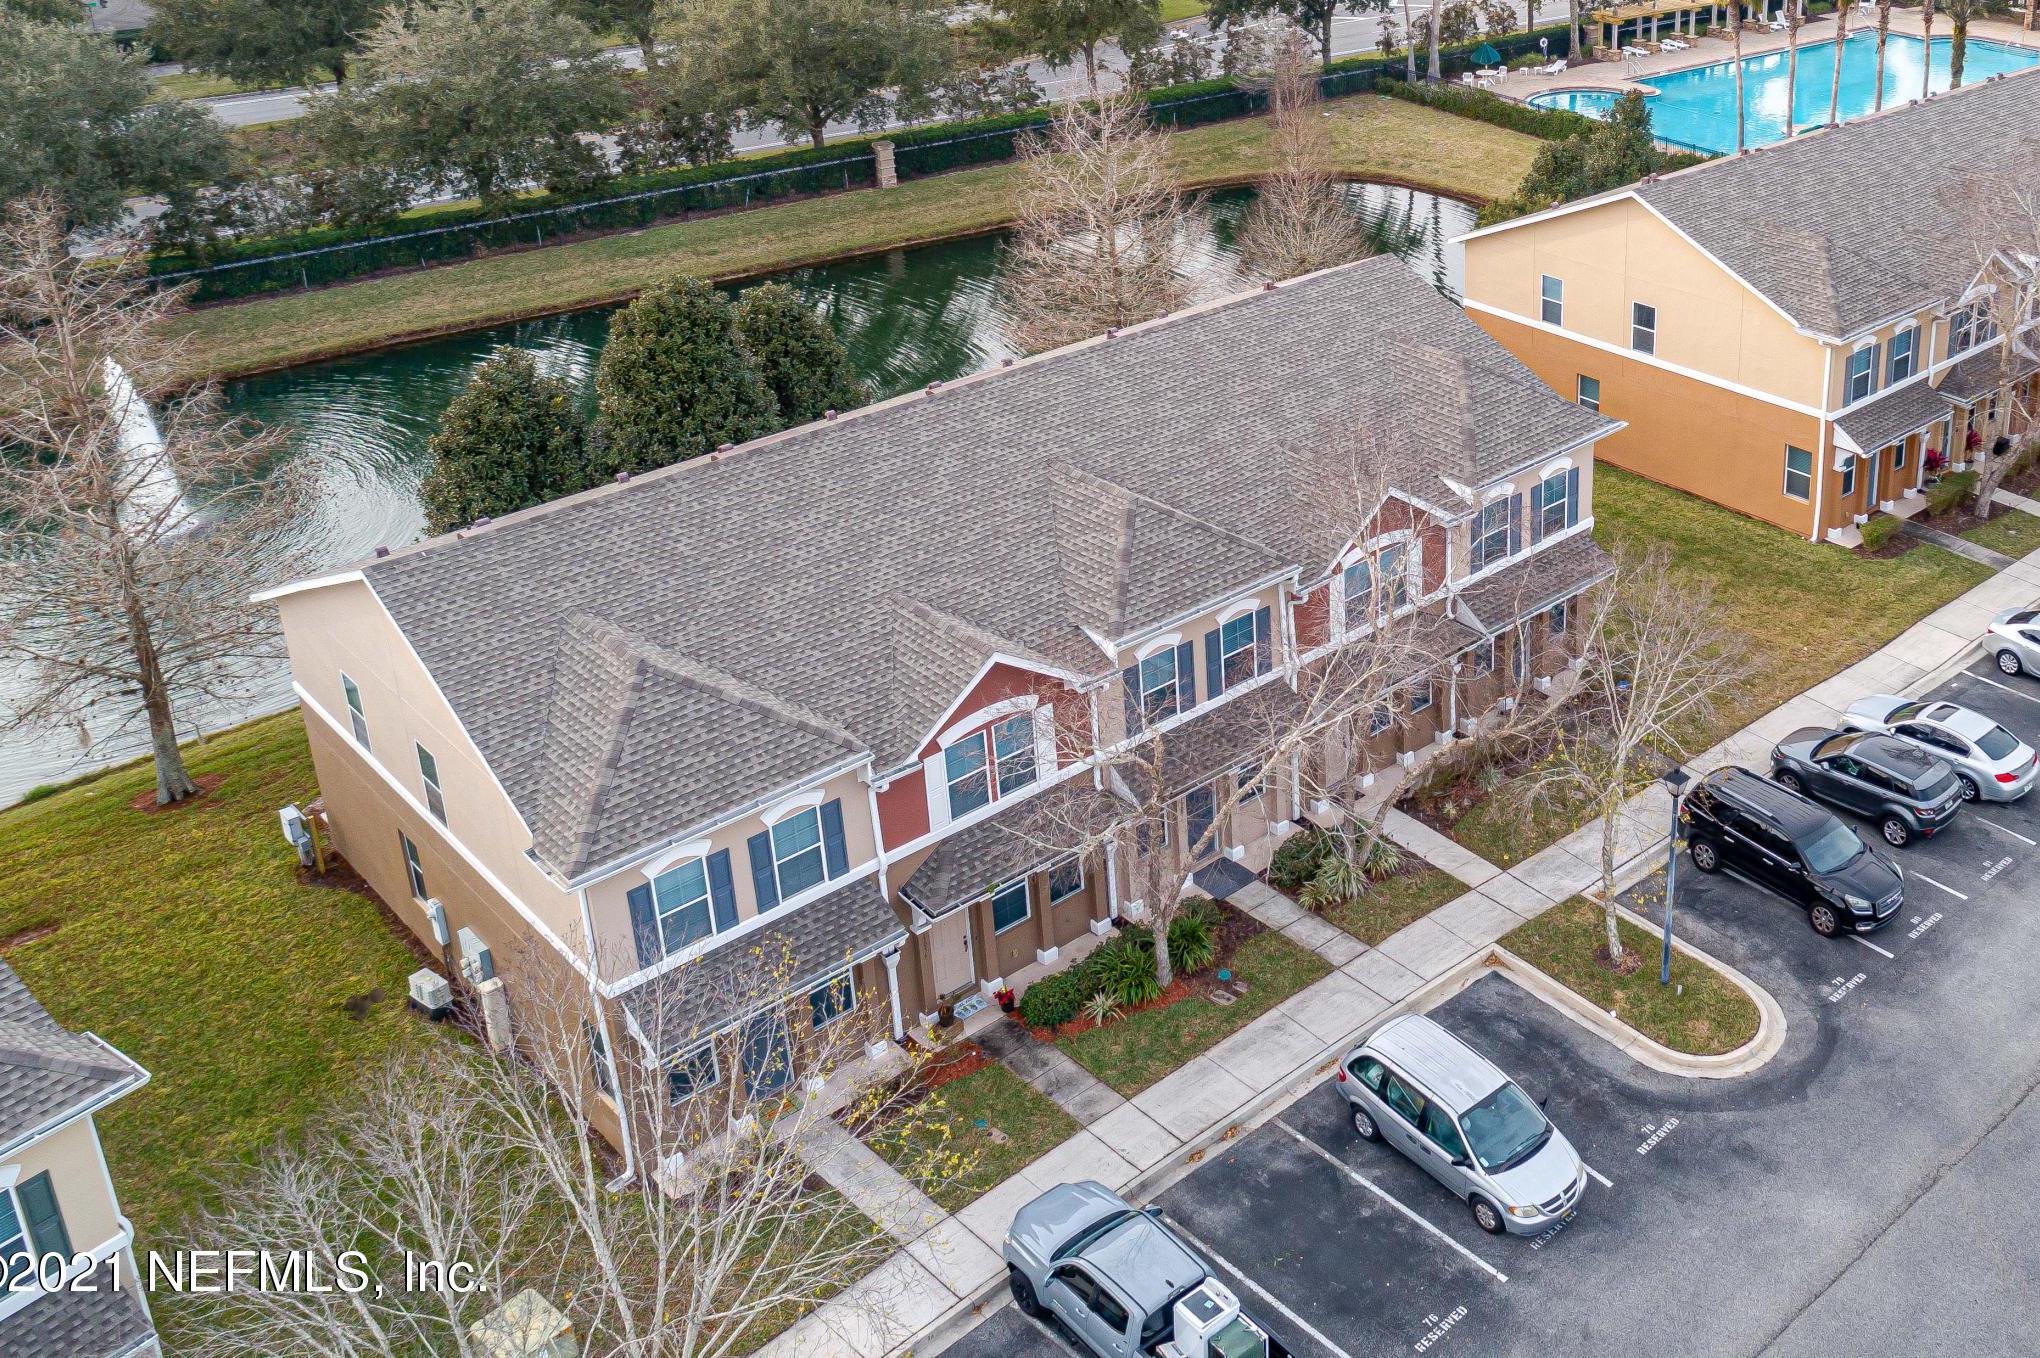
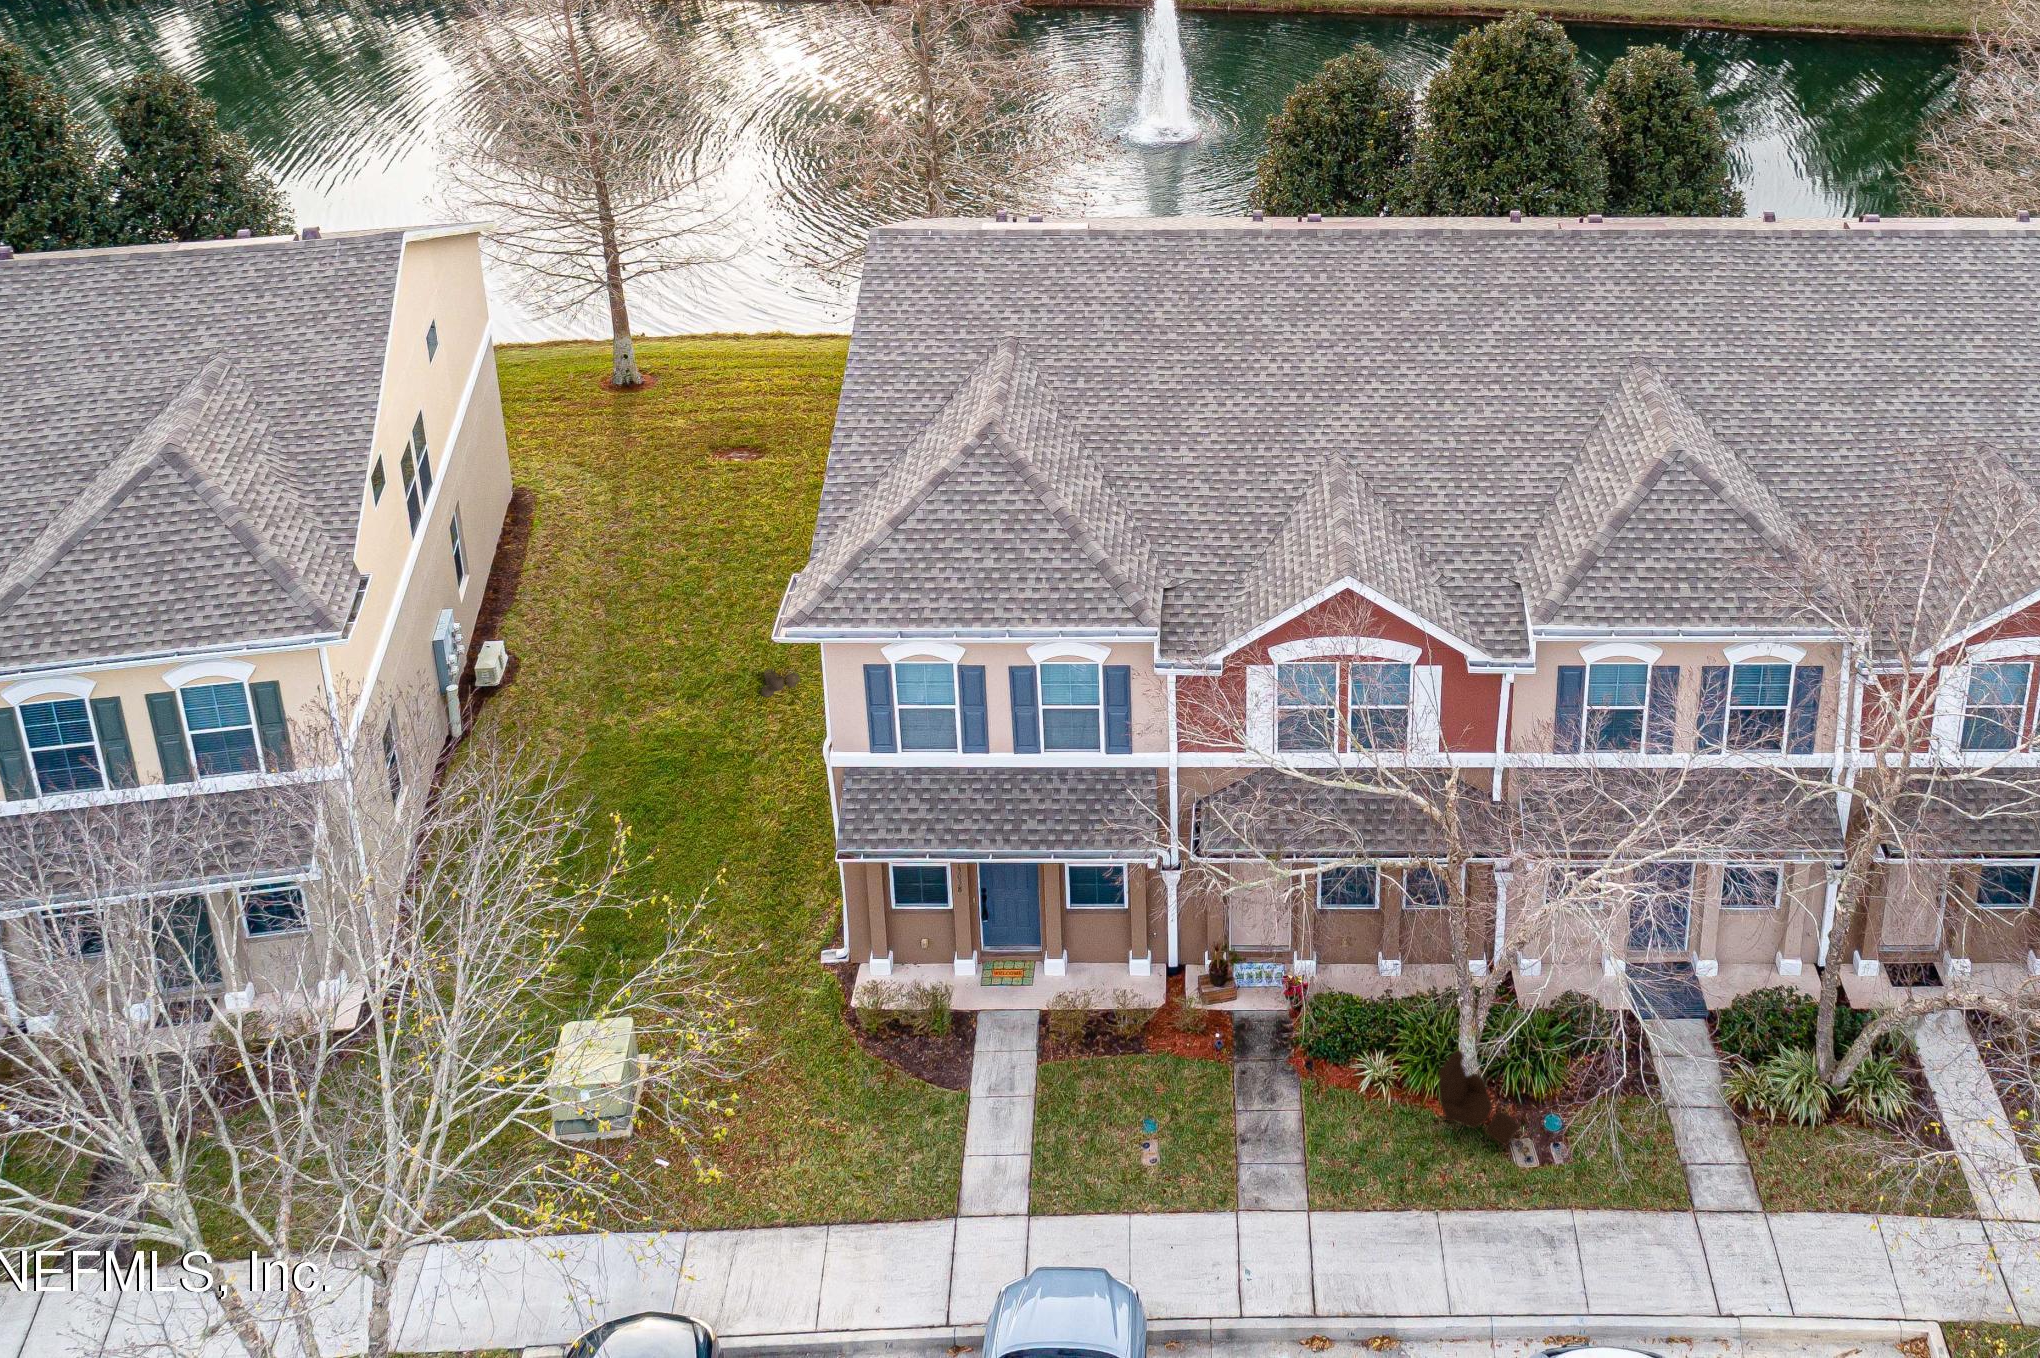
lounge chair: none [1161,957,1220,1017] -> present [1438,1051,1519,1145]

